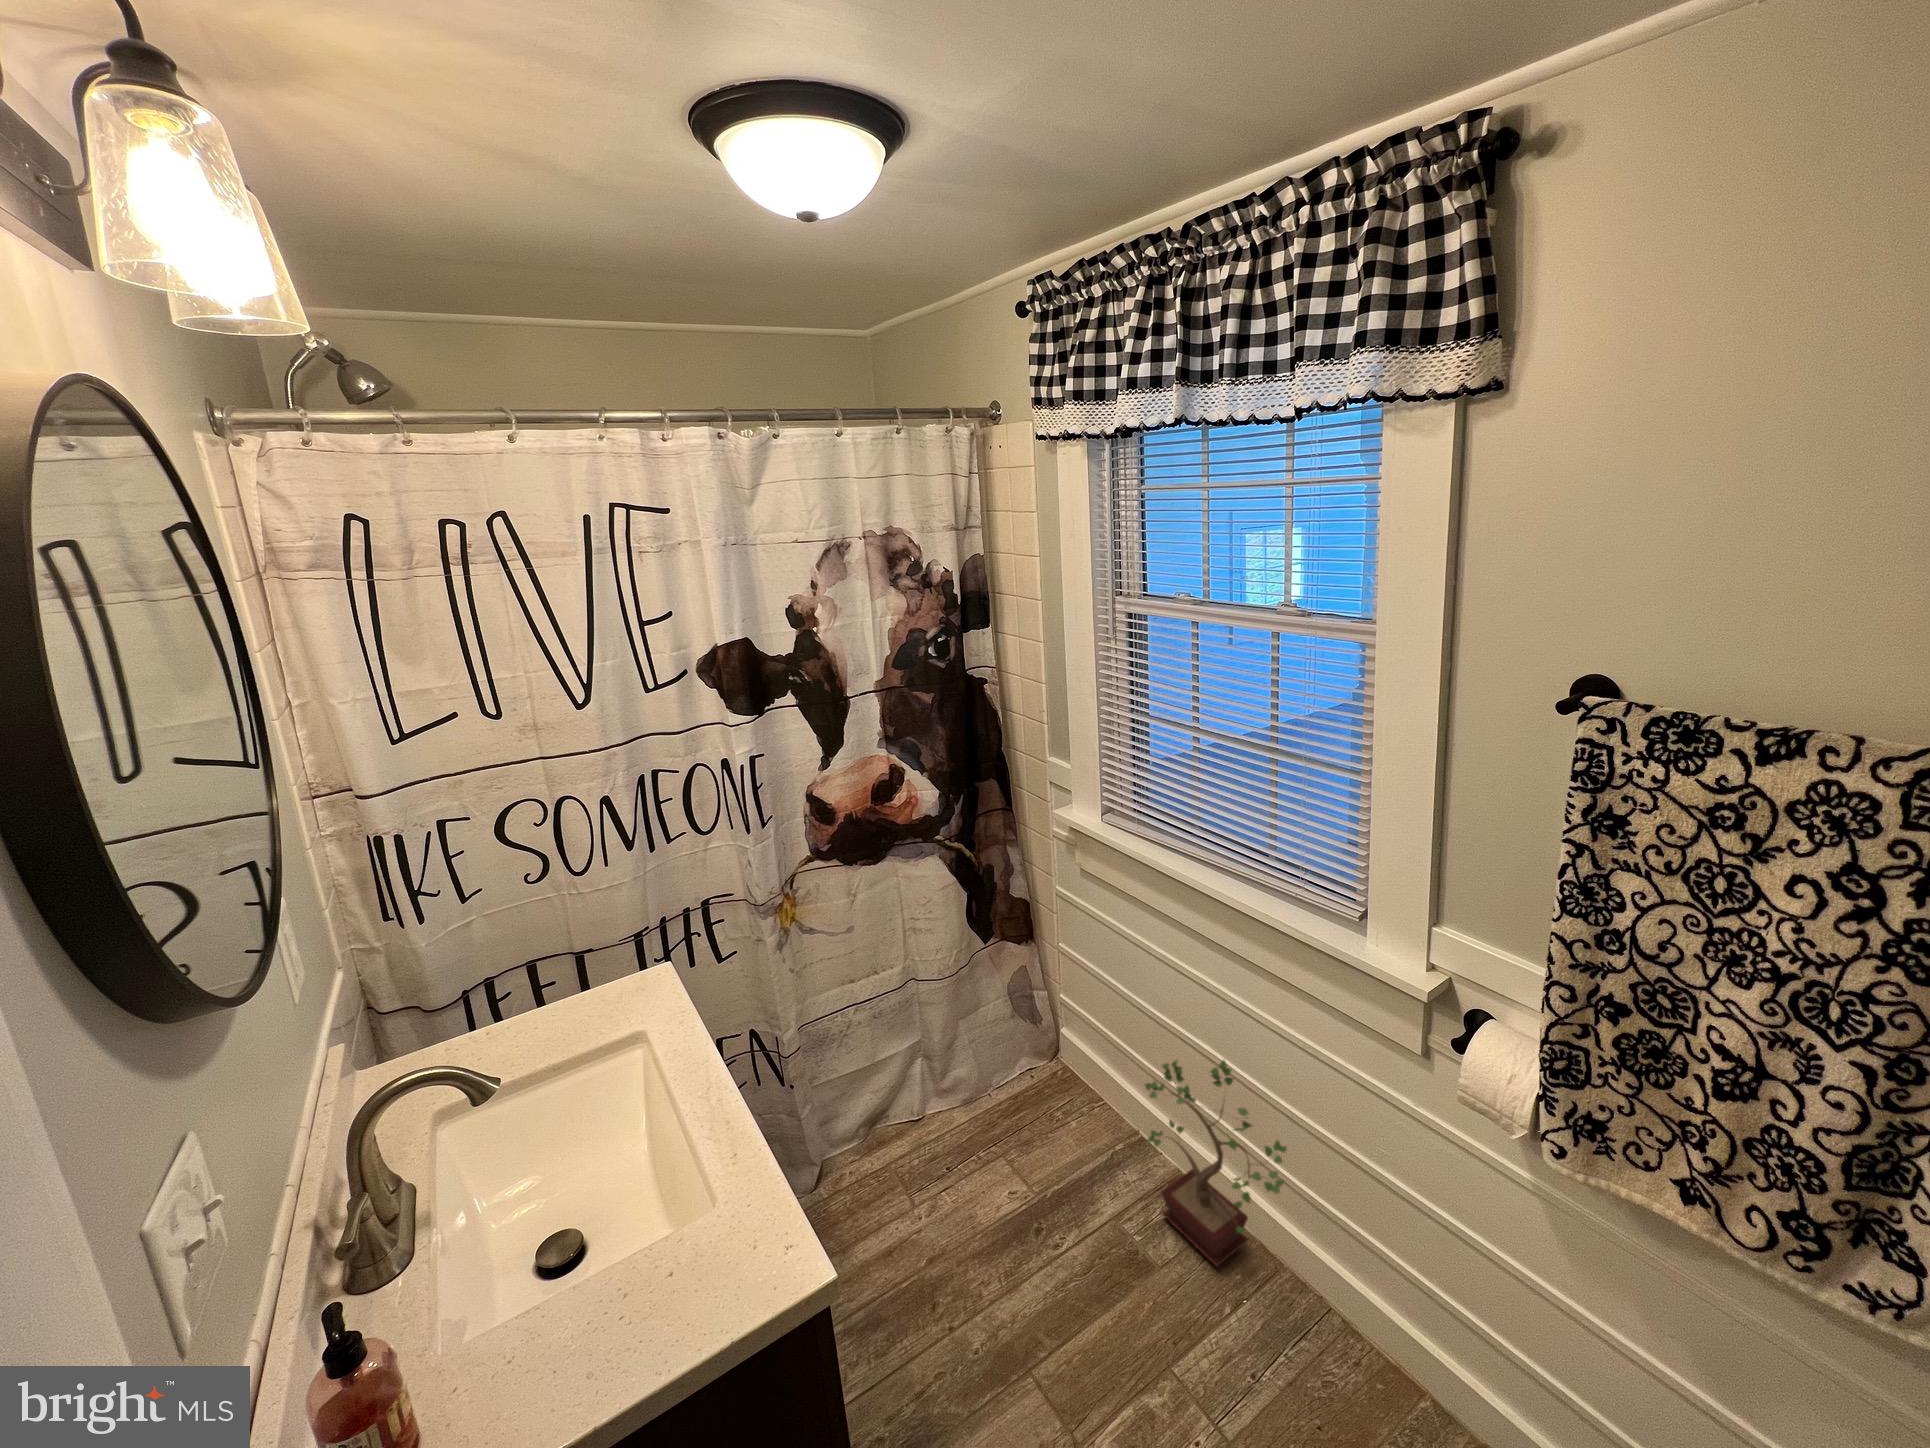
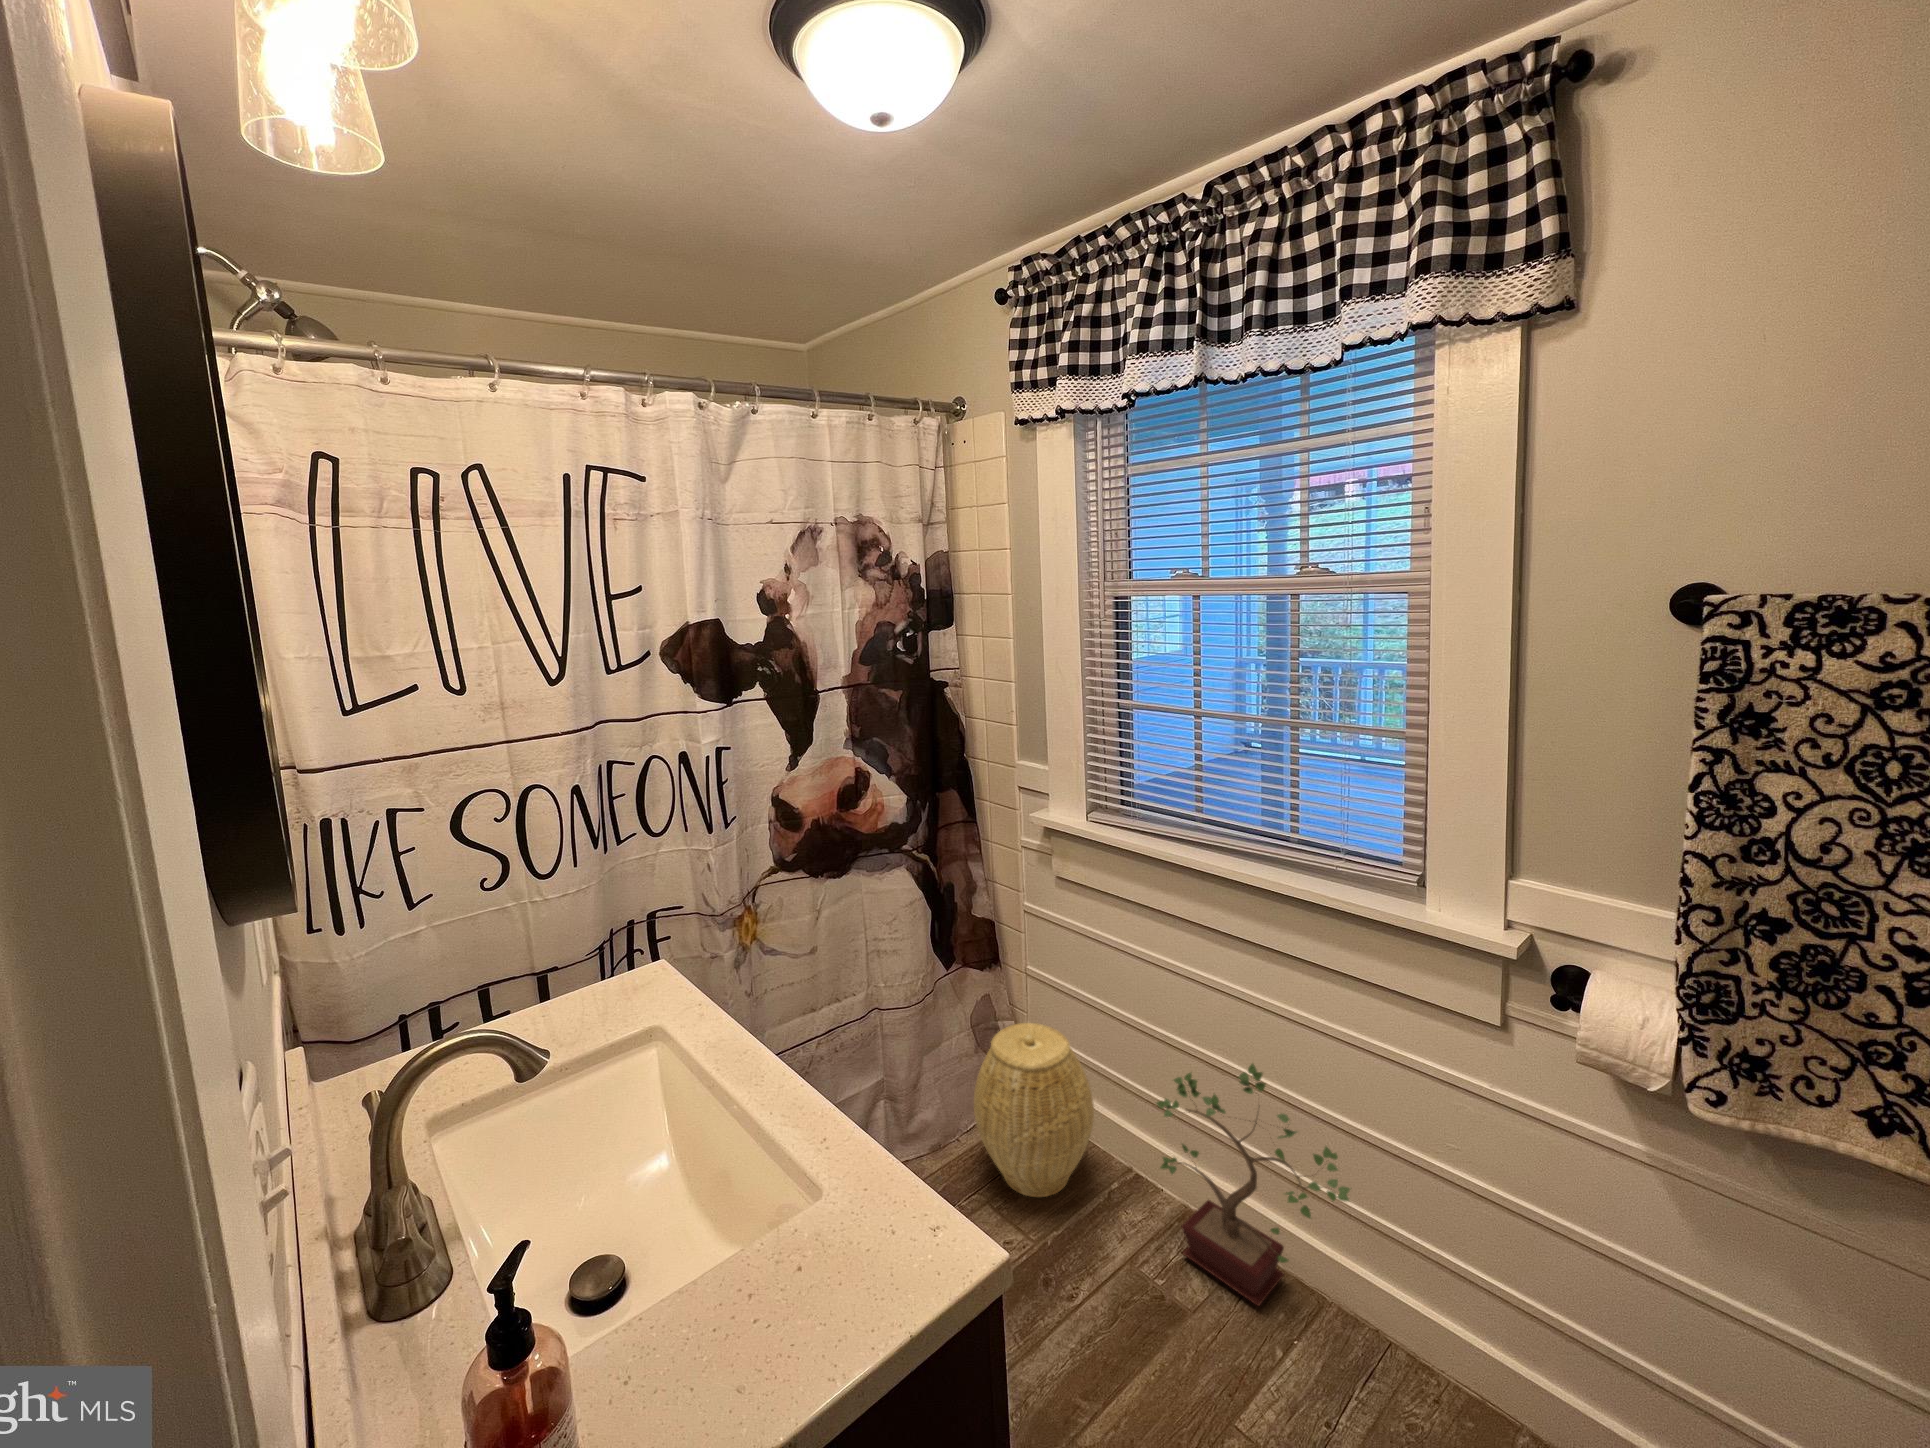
woven basket: none [994,999,1103,1153] -> present [974,1023,1094,1197]

